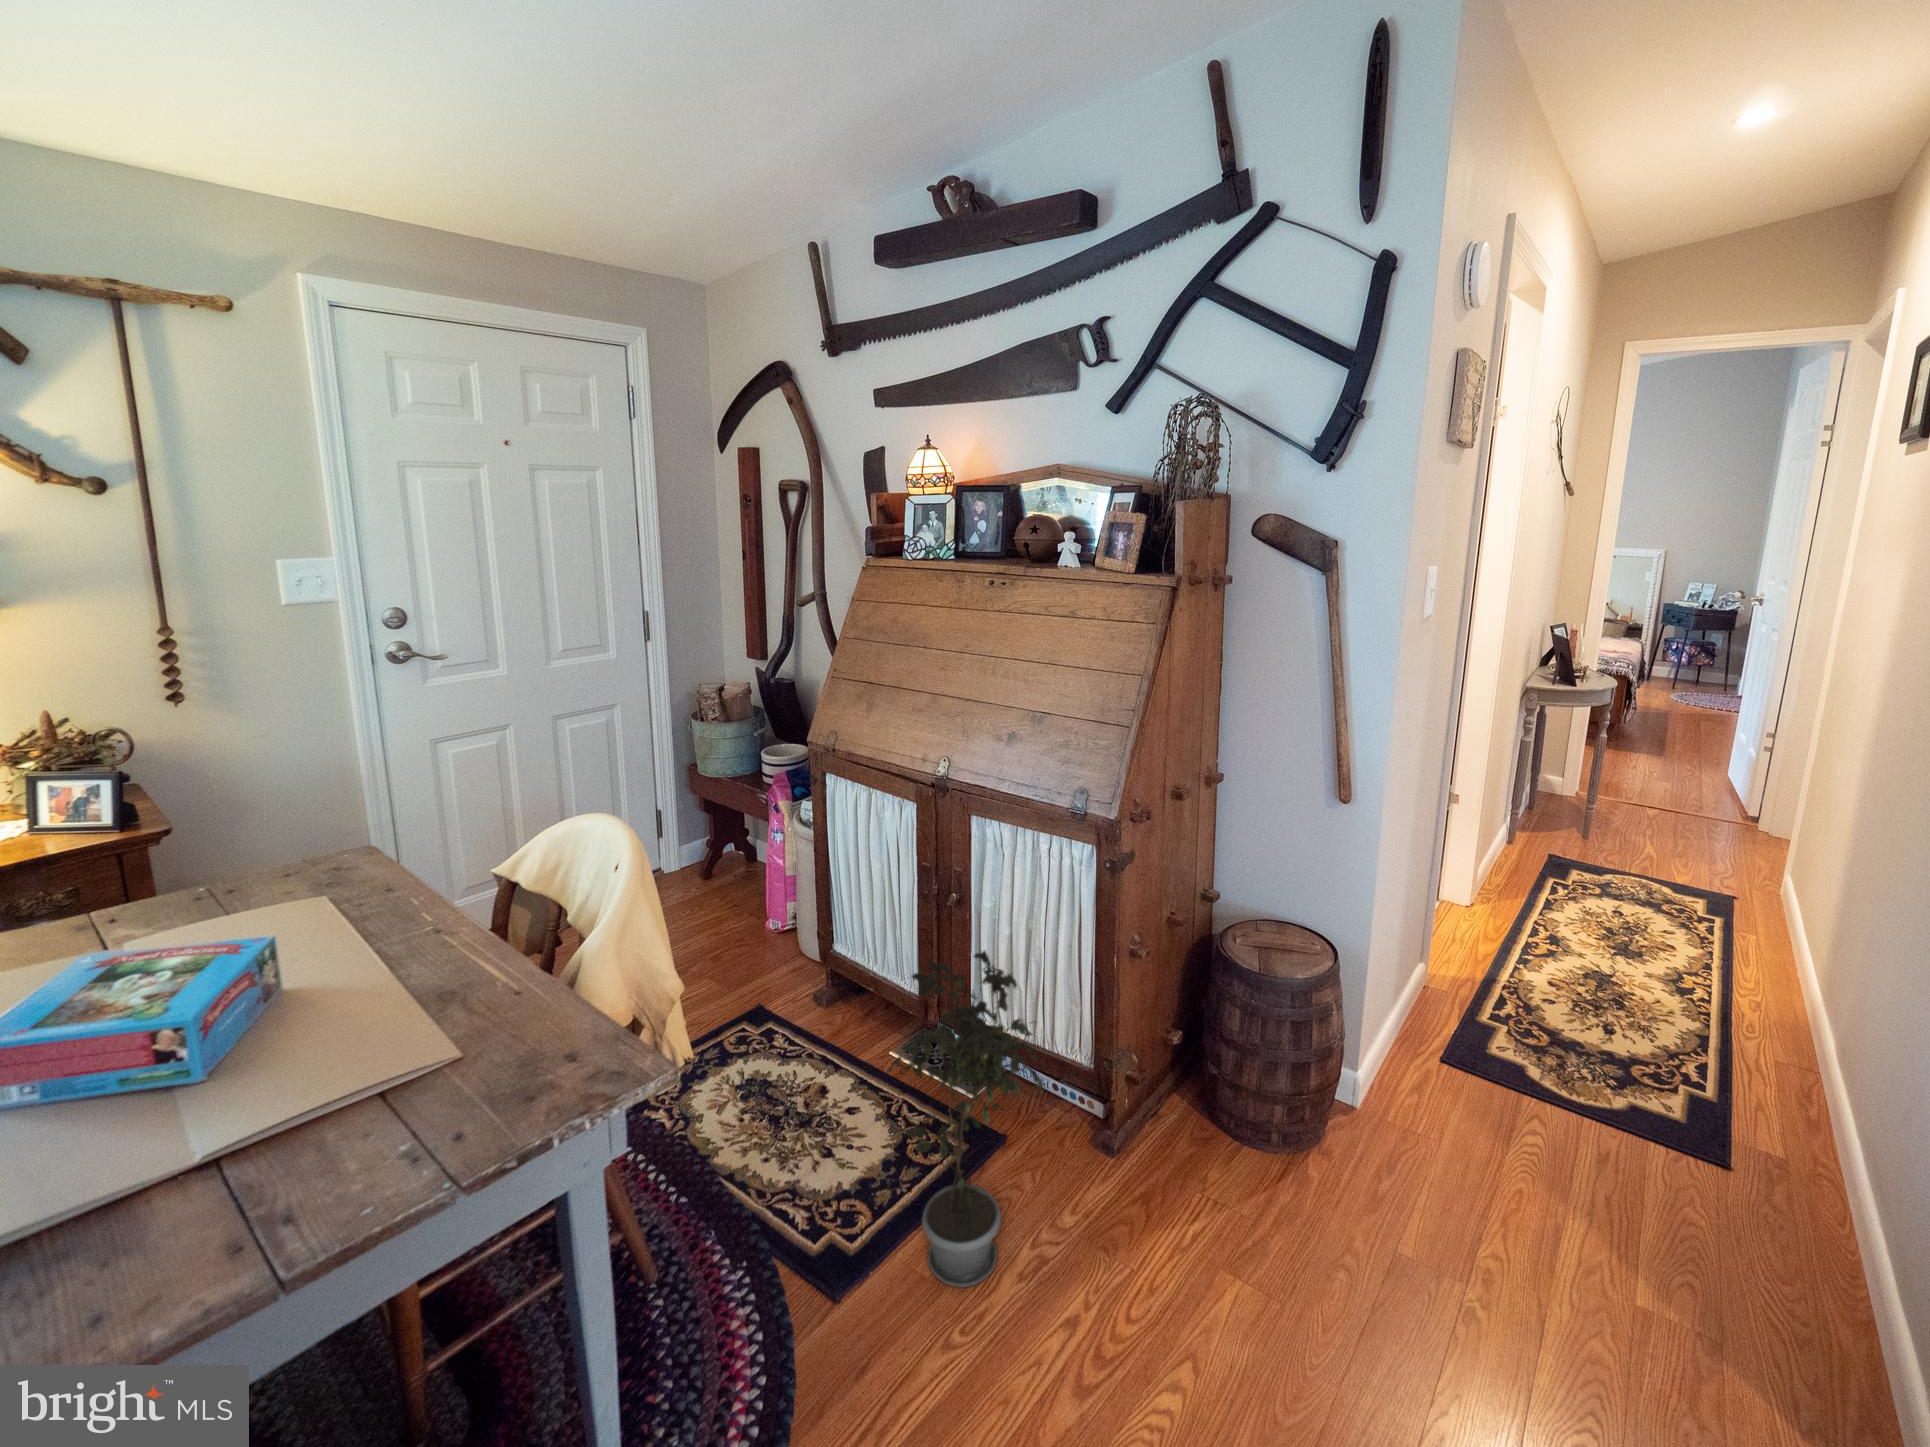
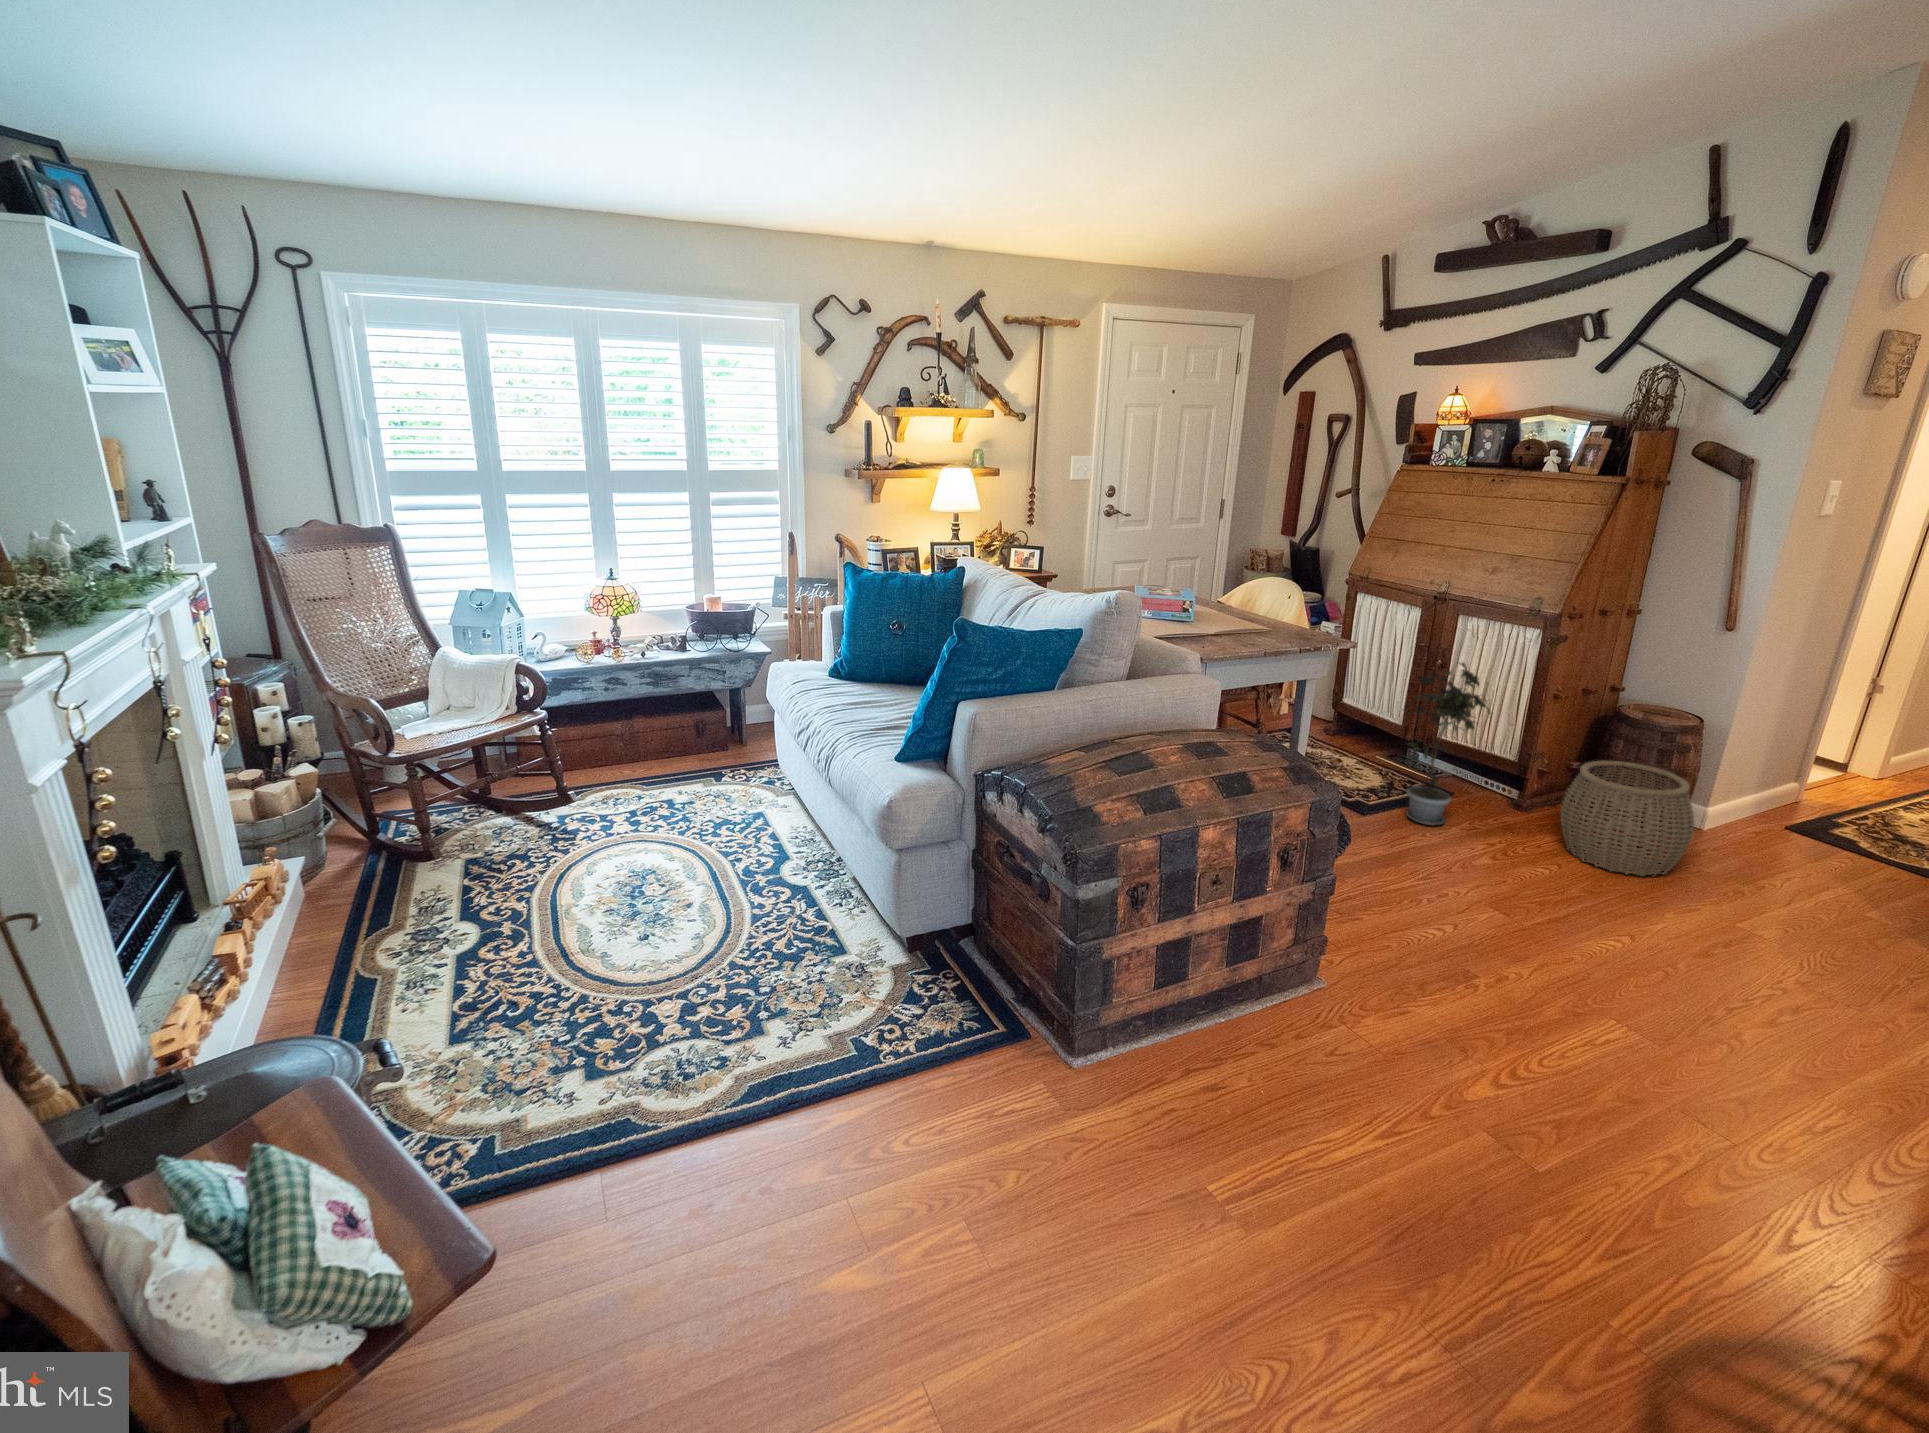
woven basket: none [1175,1071,1377,1331] -> present [1561,761,1694,876]

